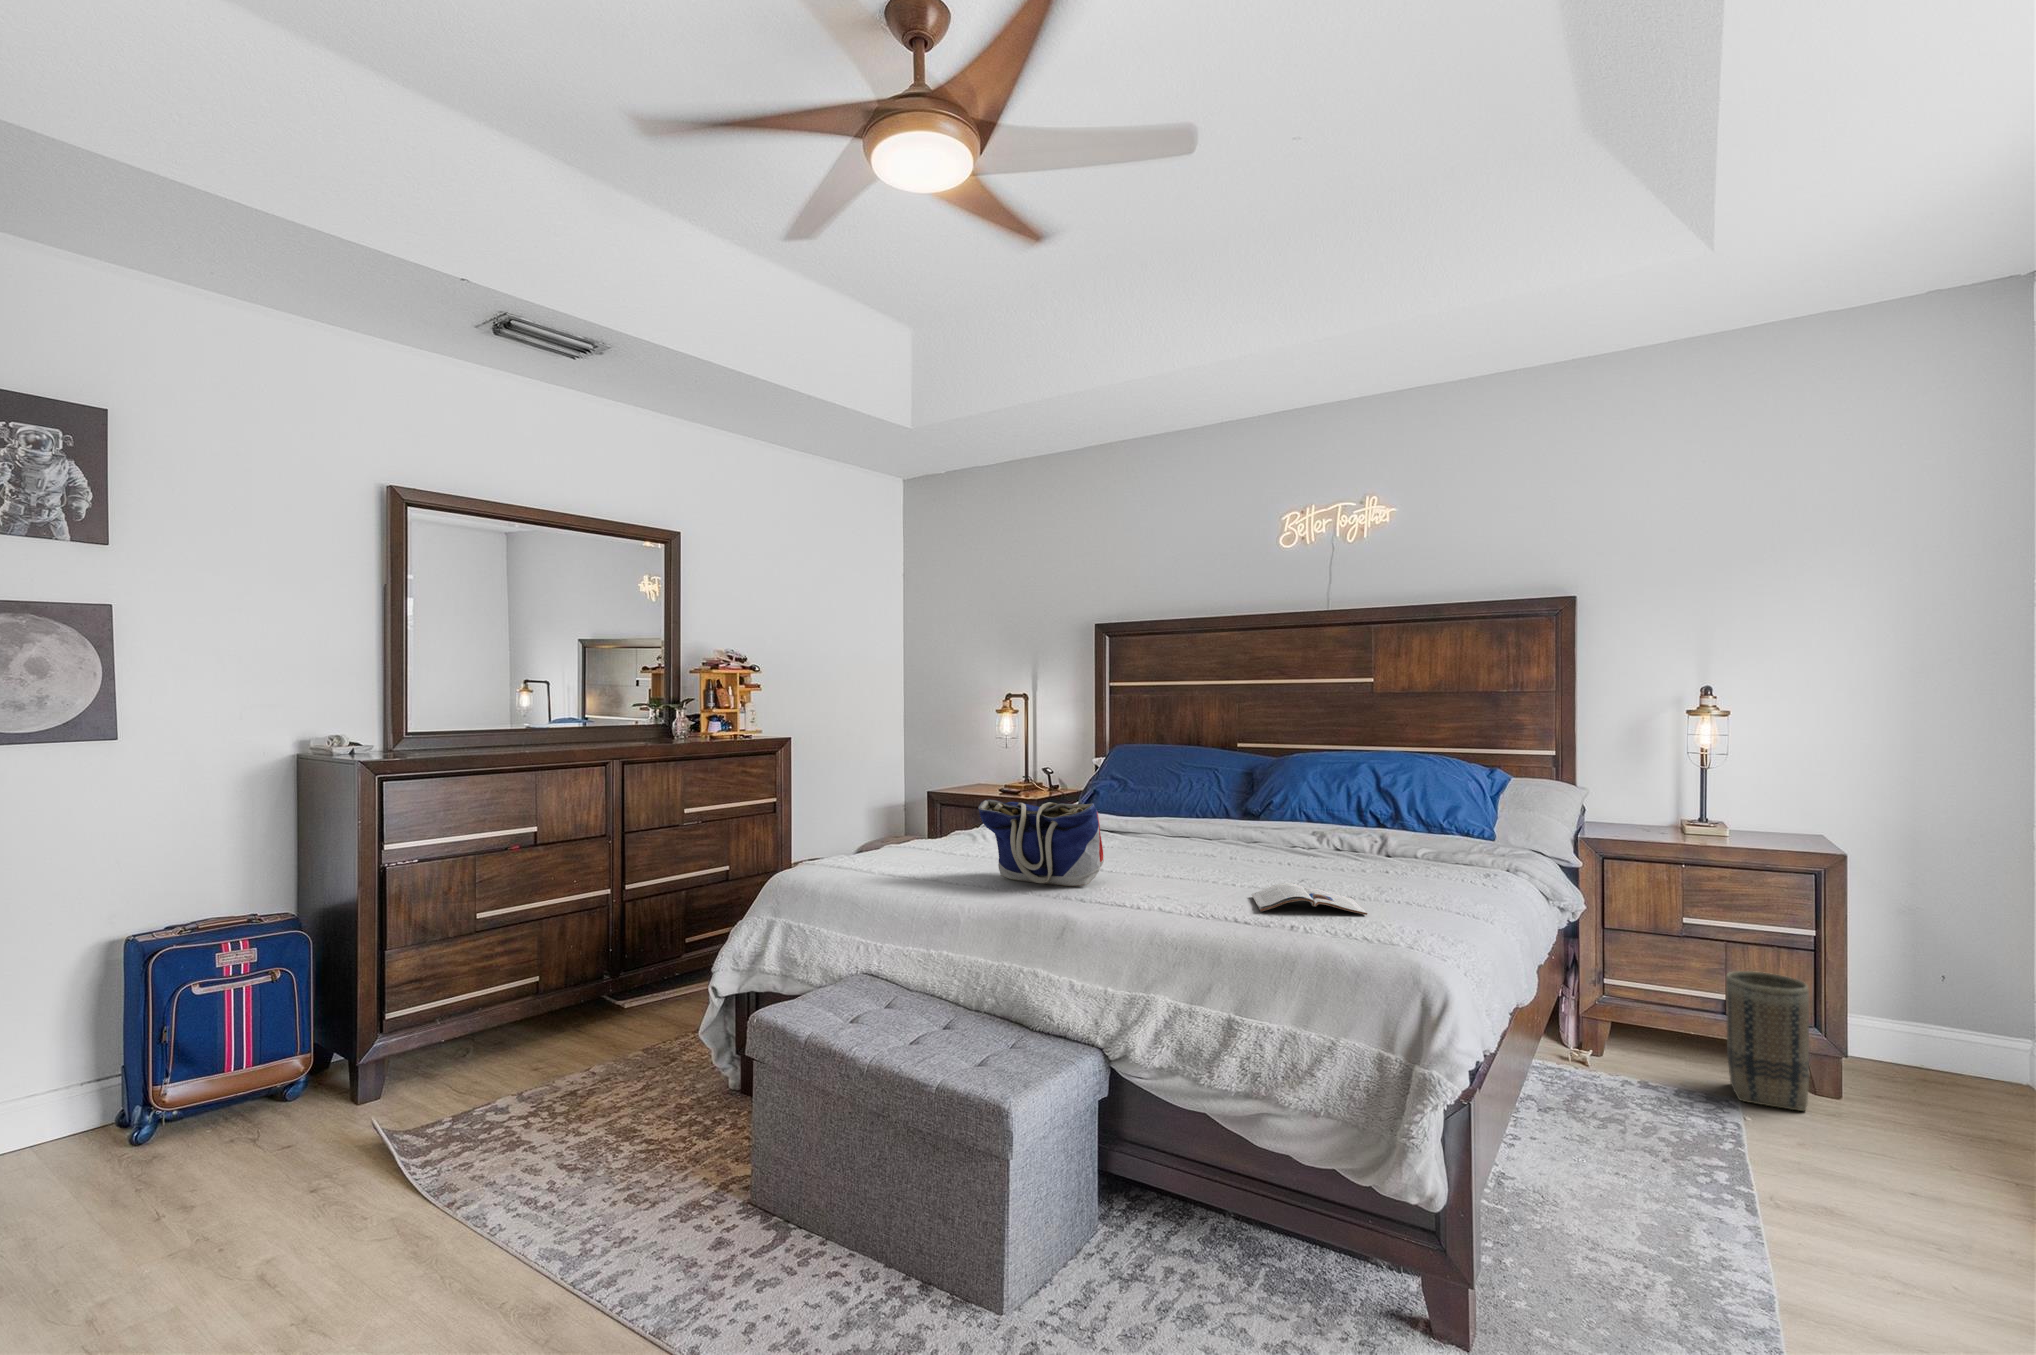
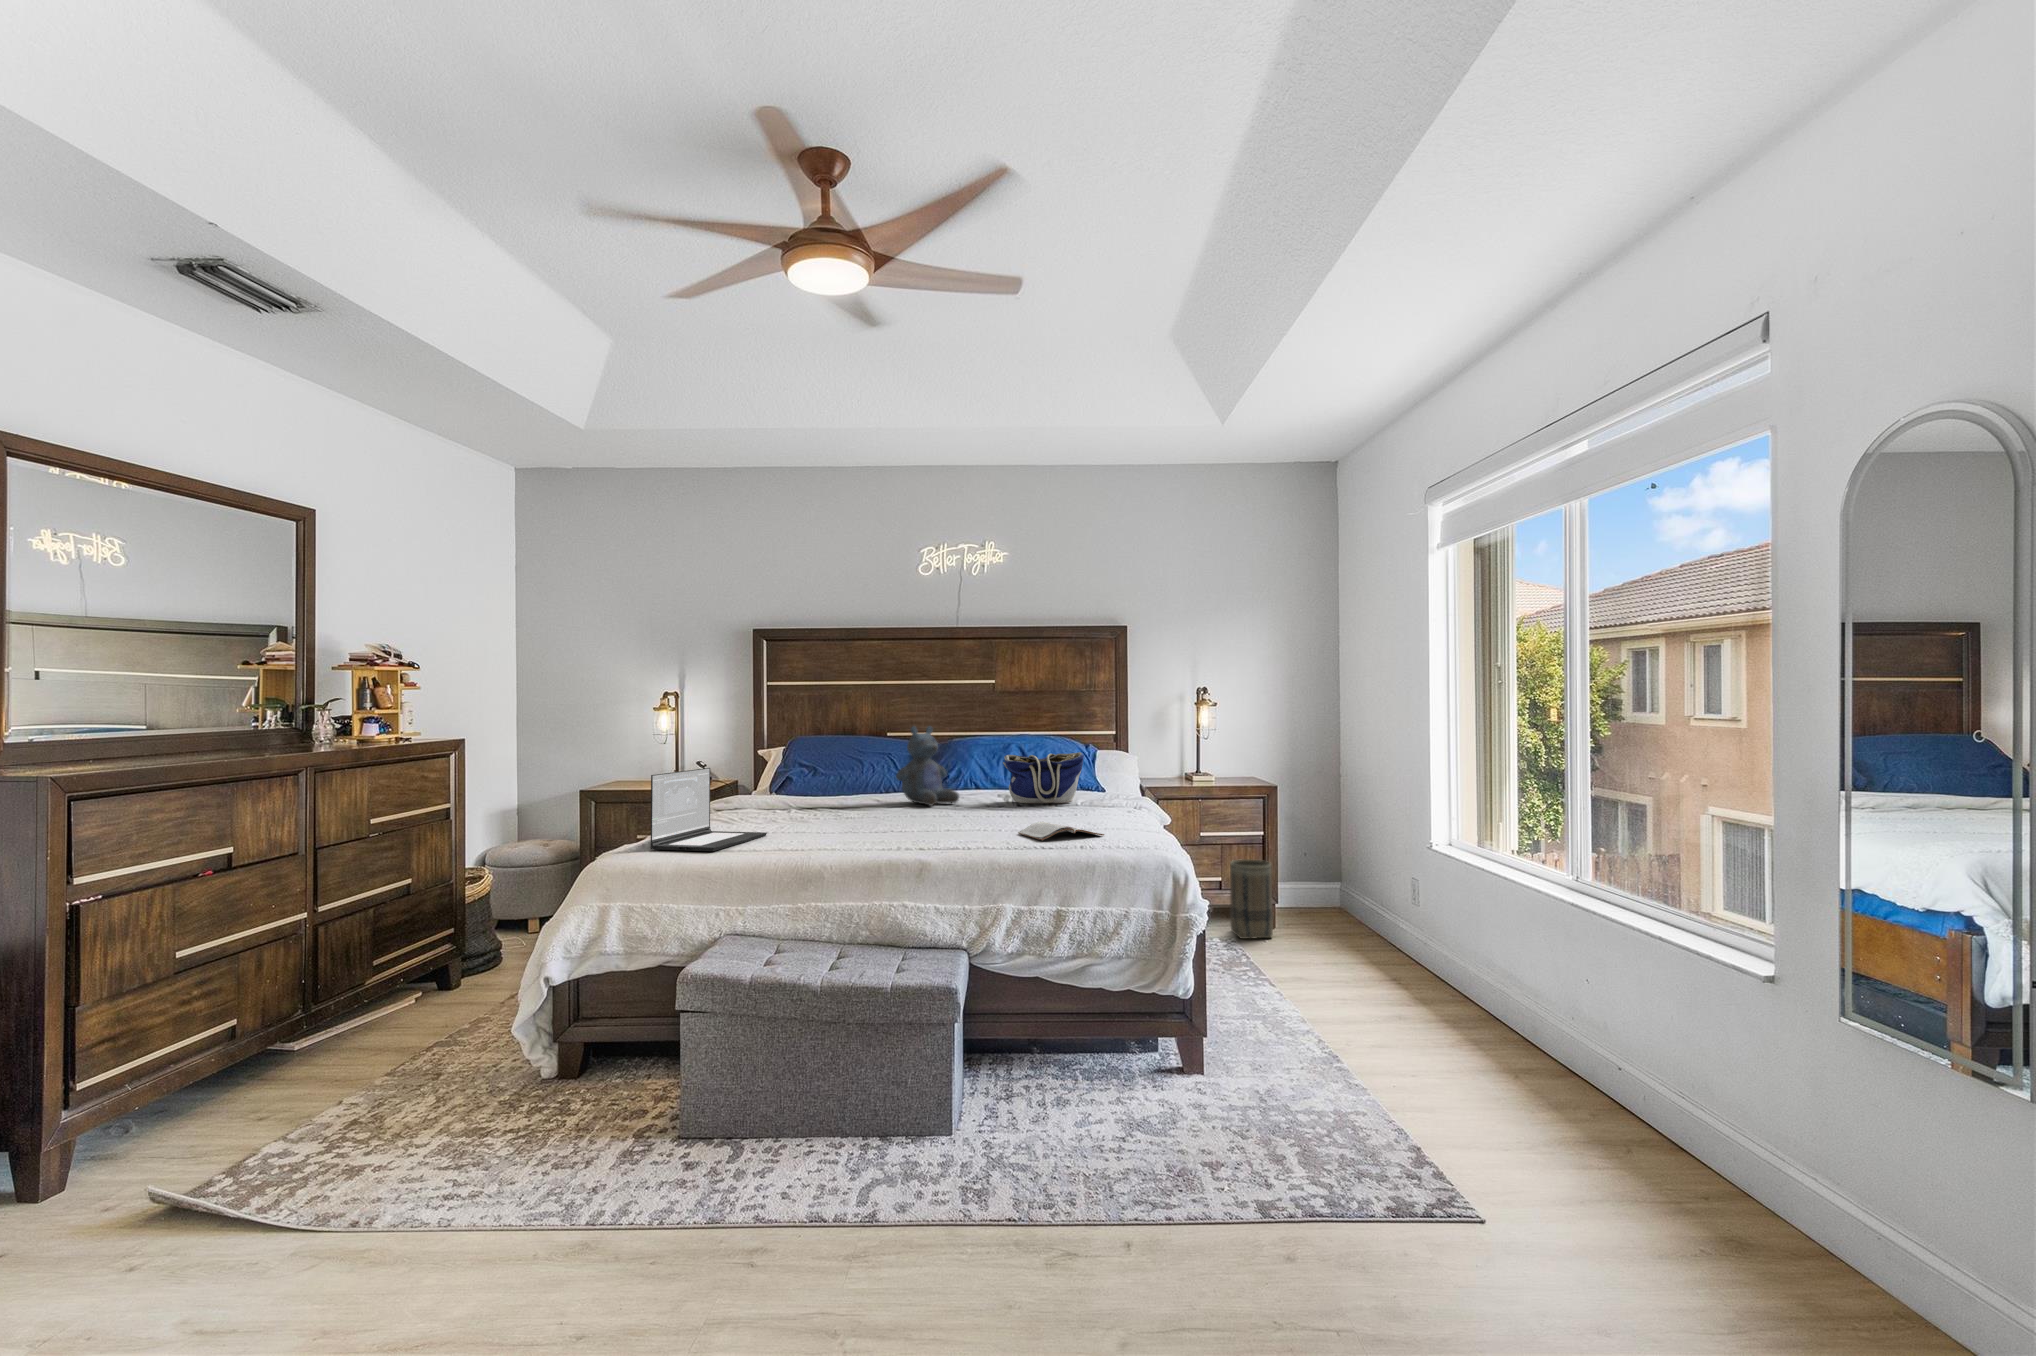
stuffed bear: none [1184,739,1266,842] -> present [896,726,959,806]
laptop: none [829,781,968,877] -> present [650,768,767,851]
tote bag: present [978,799,1104,886] -> present [1003,752,1084,803]

